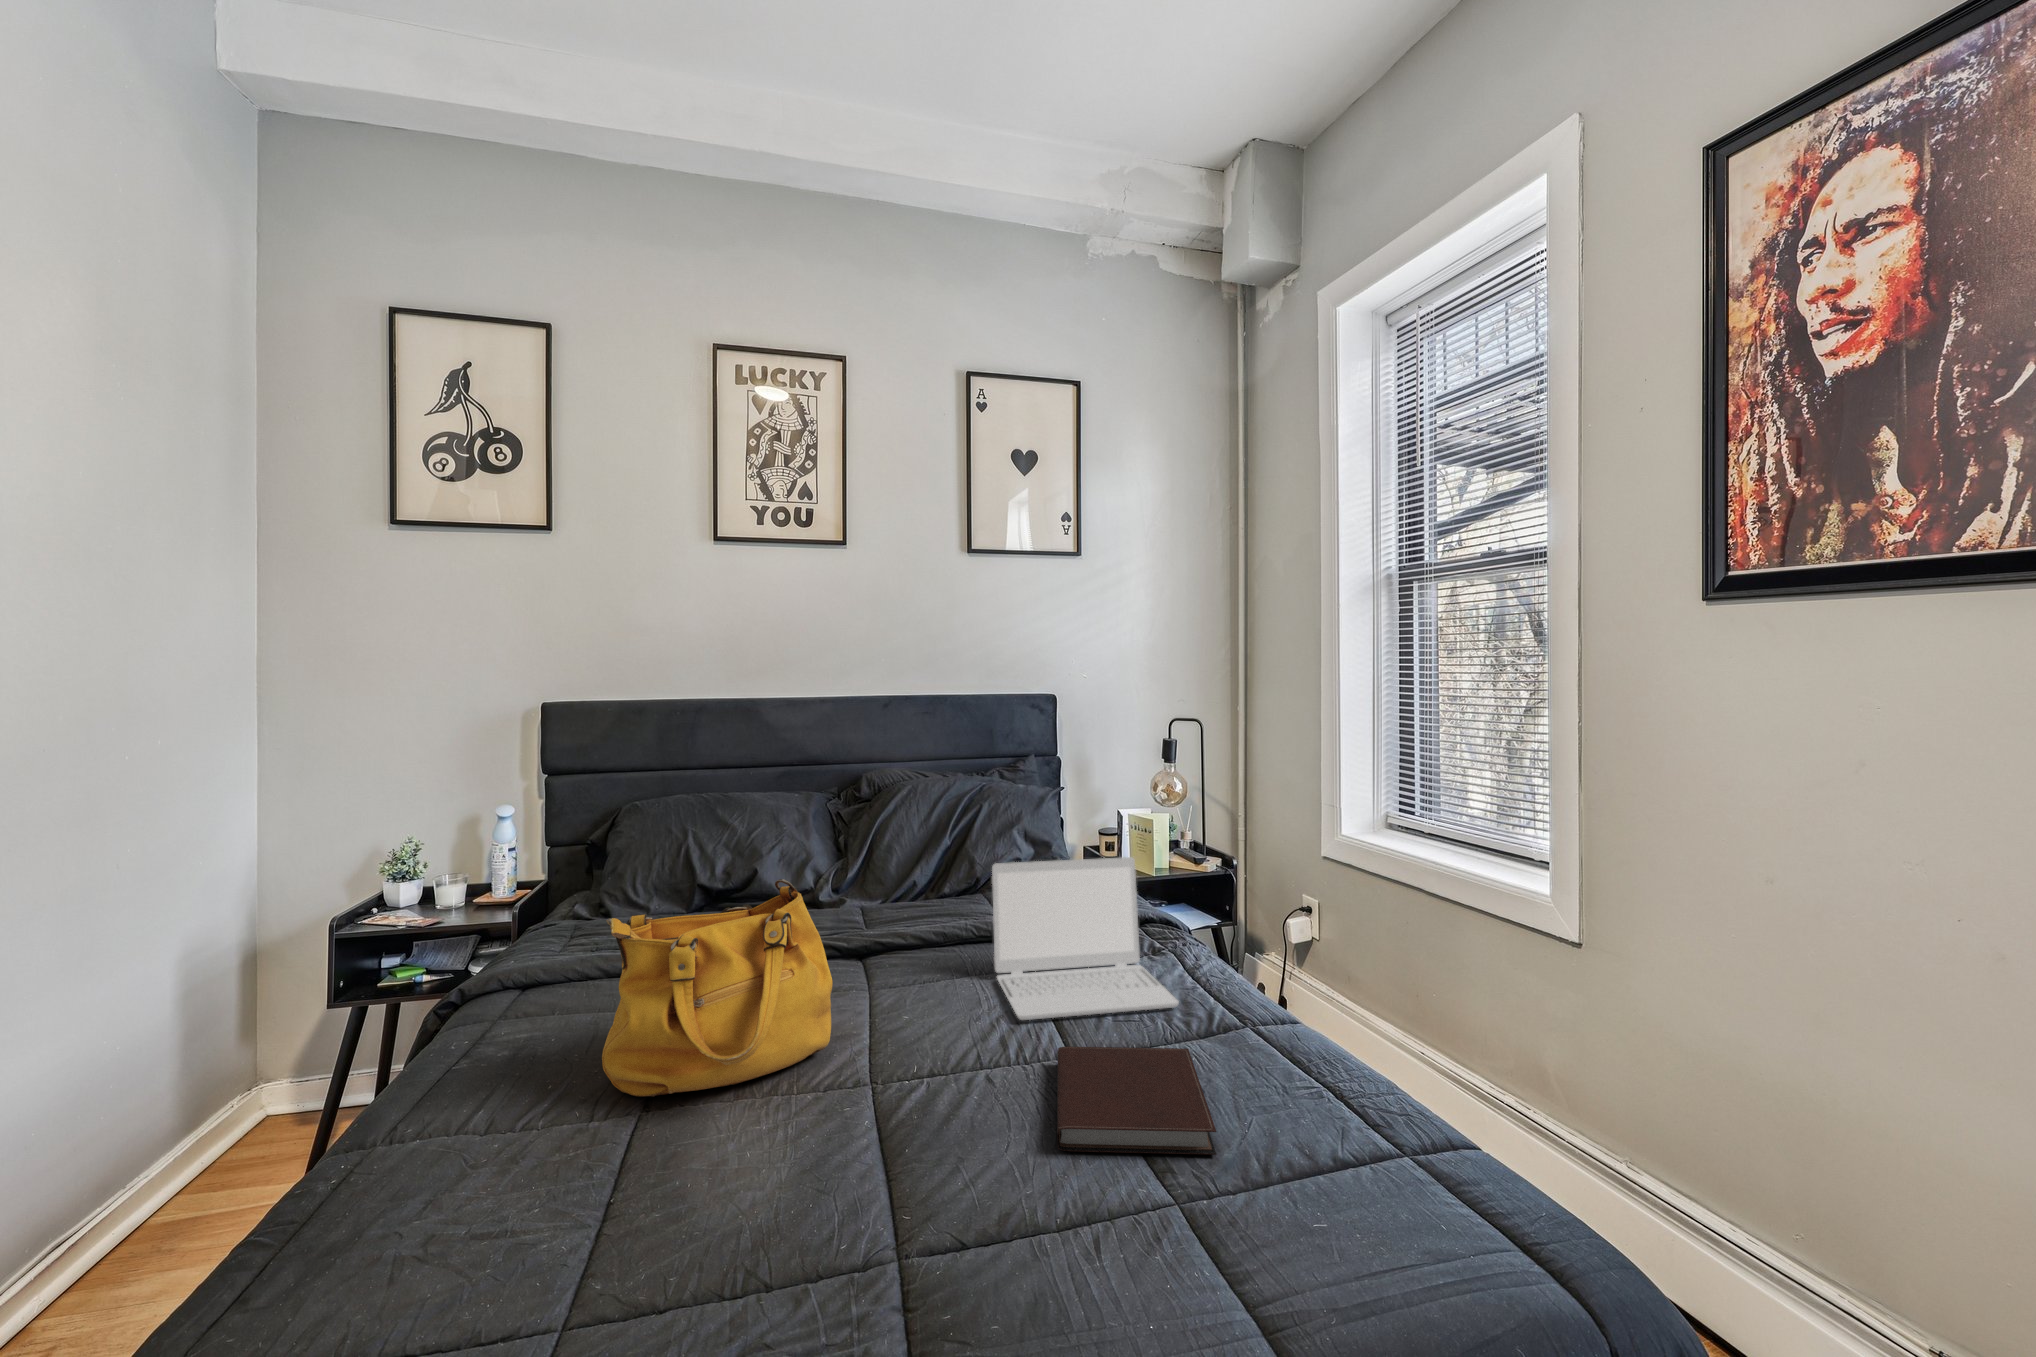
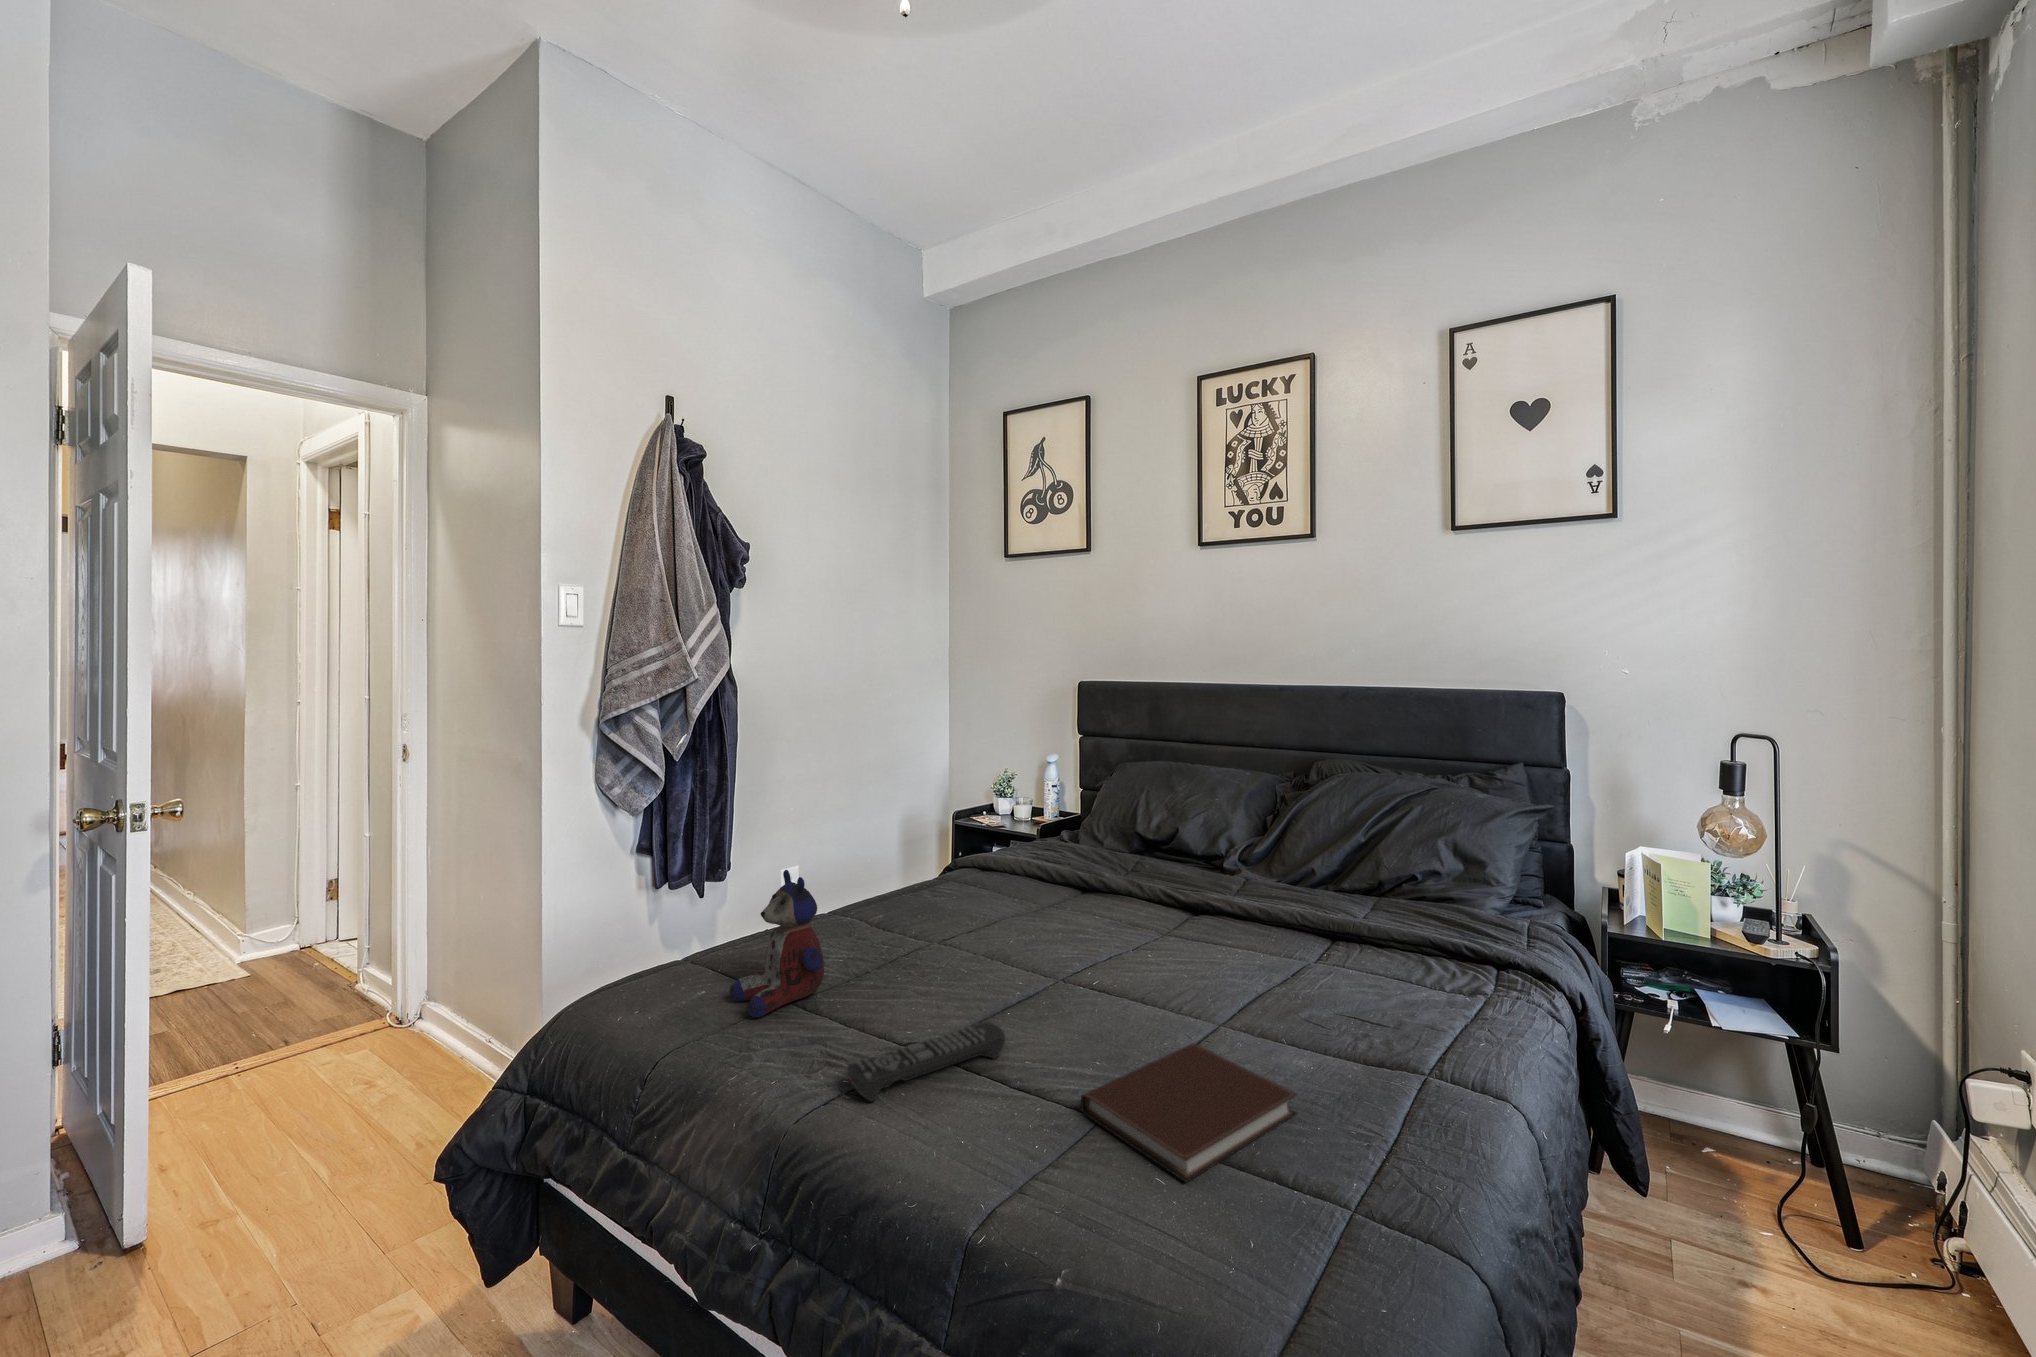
laptop: present [992,857,1179,1020] -> none [1216,865,1423,1061]
handbag: present [602,879,833,1097] -> none [917,840,1077,980]
stuffed bear: none [331,1003,555,1284] -> present [730,870,824,1017]
remote control: none [776,1112,899,1270] -> present [847,1022,1005,1101]

